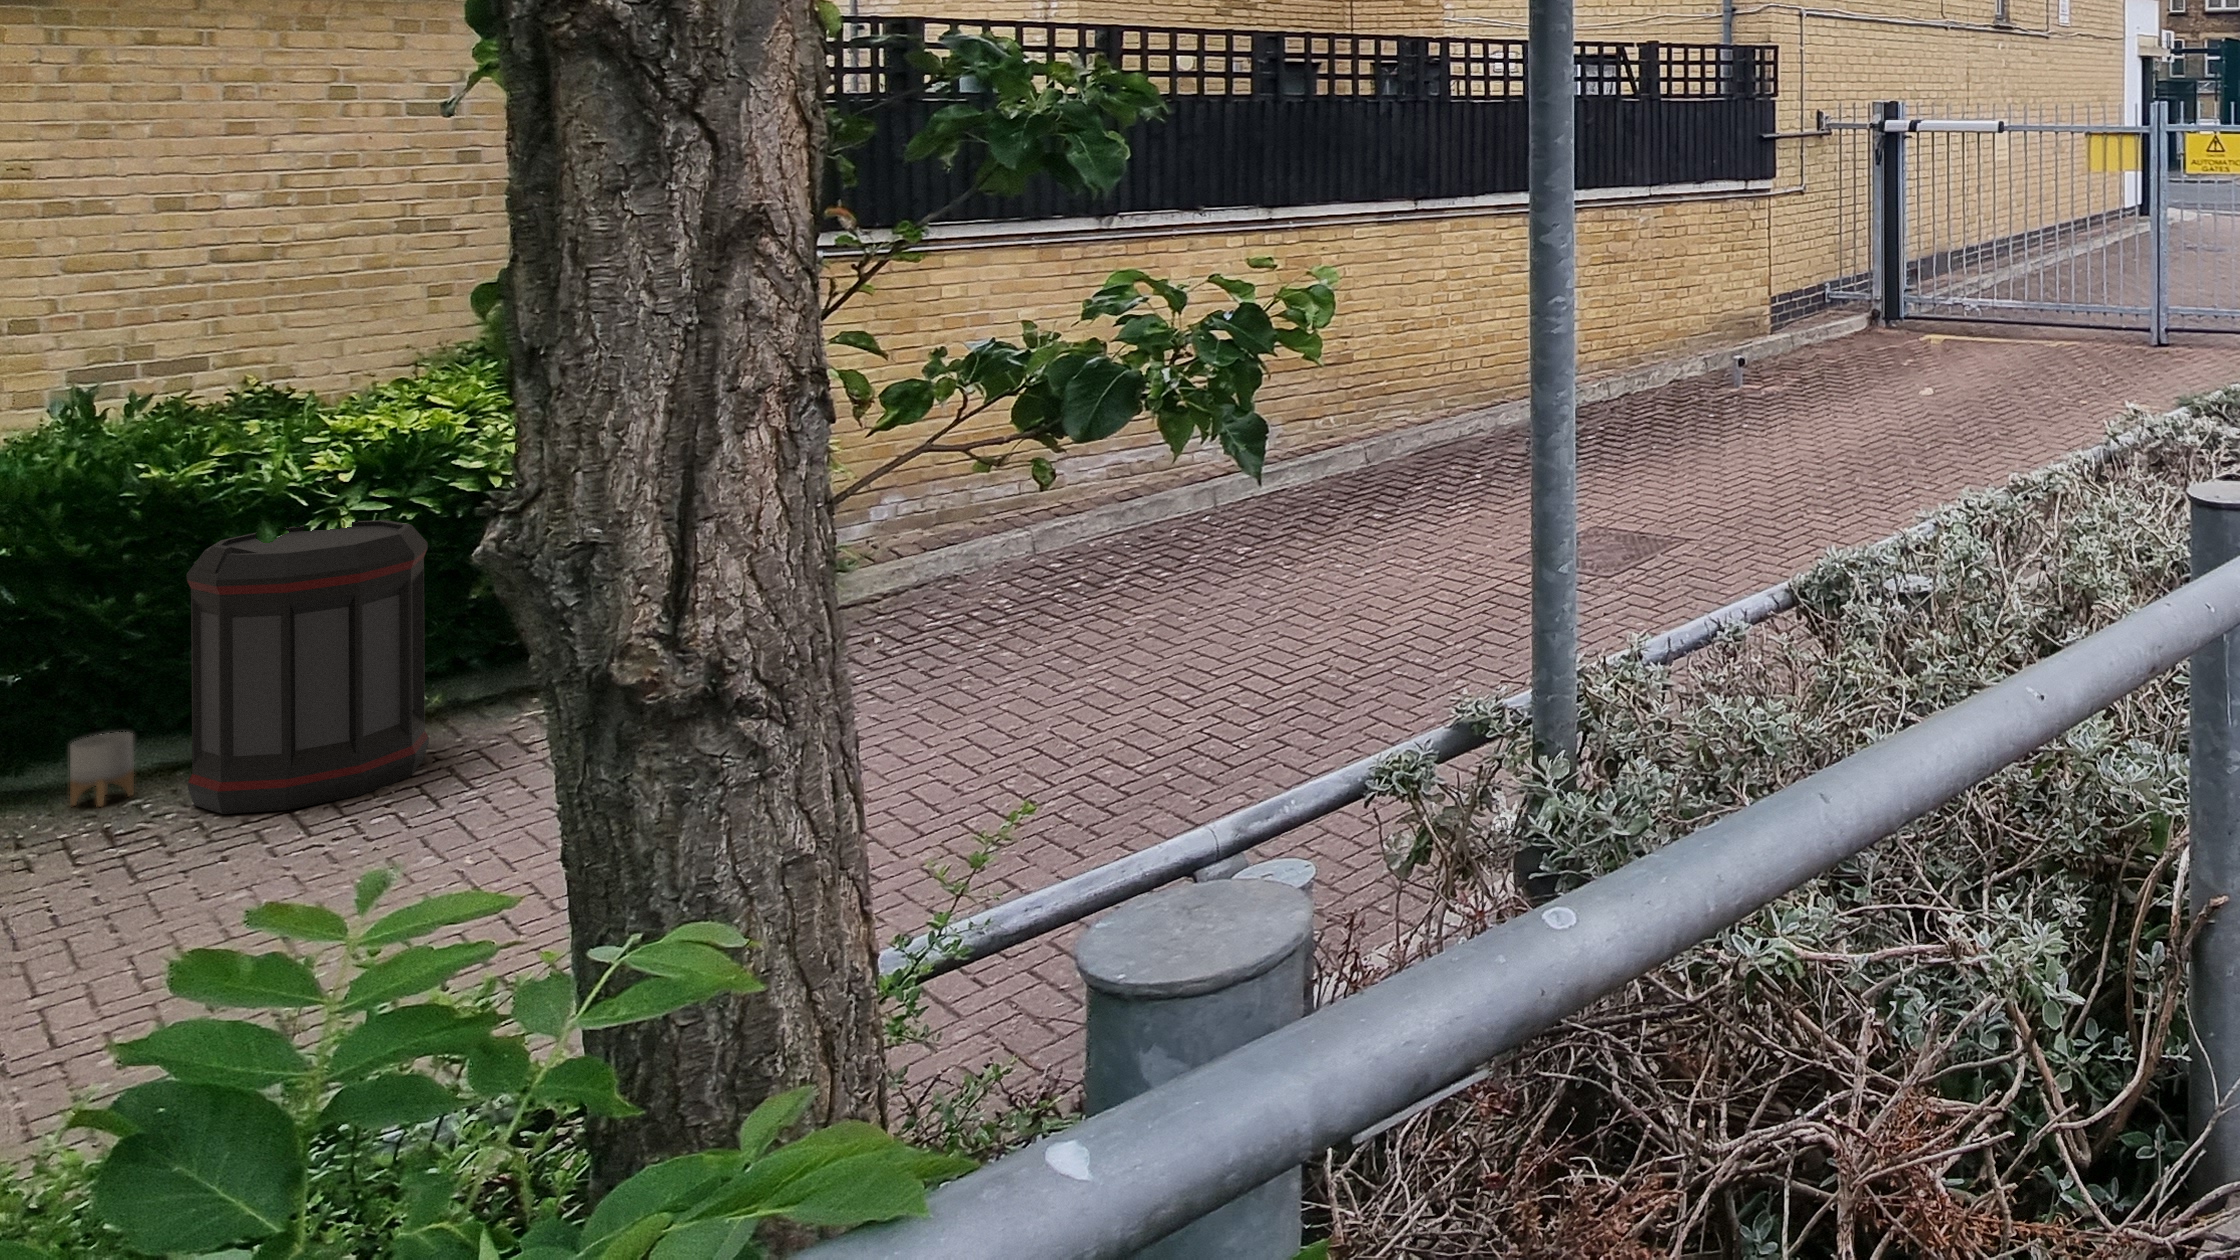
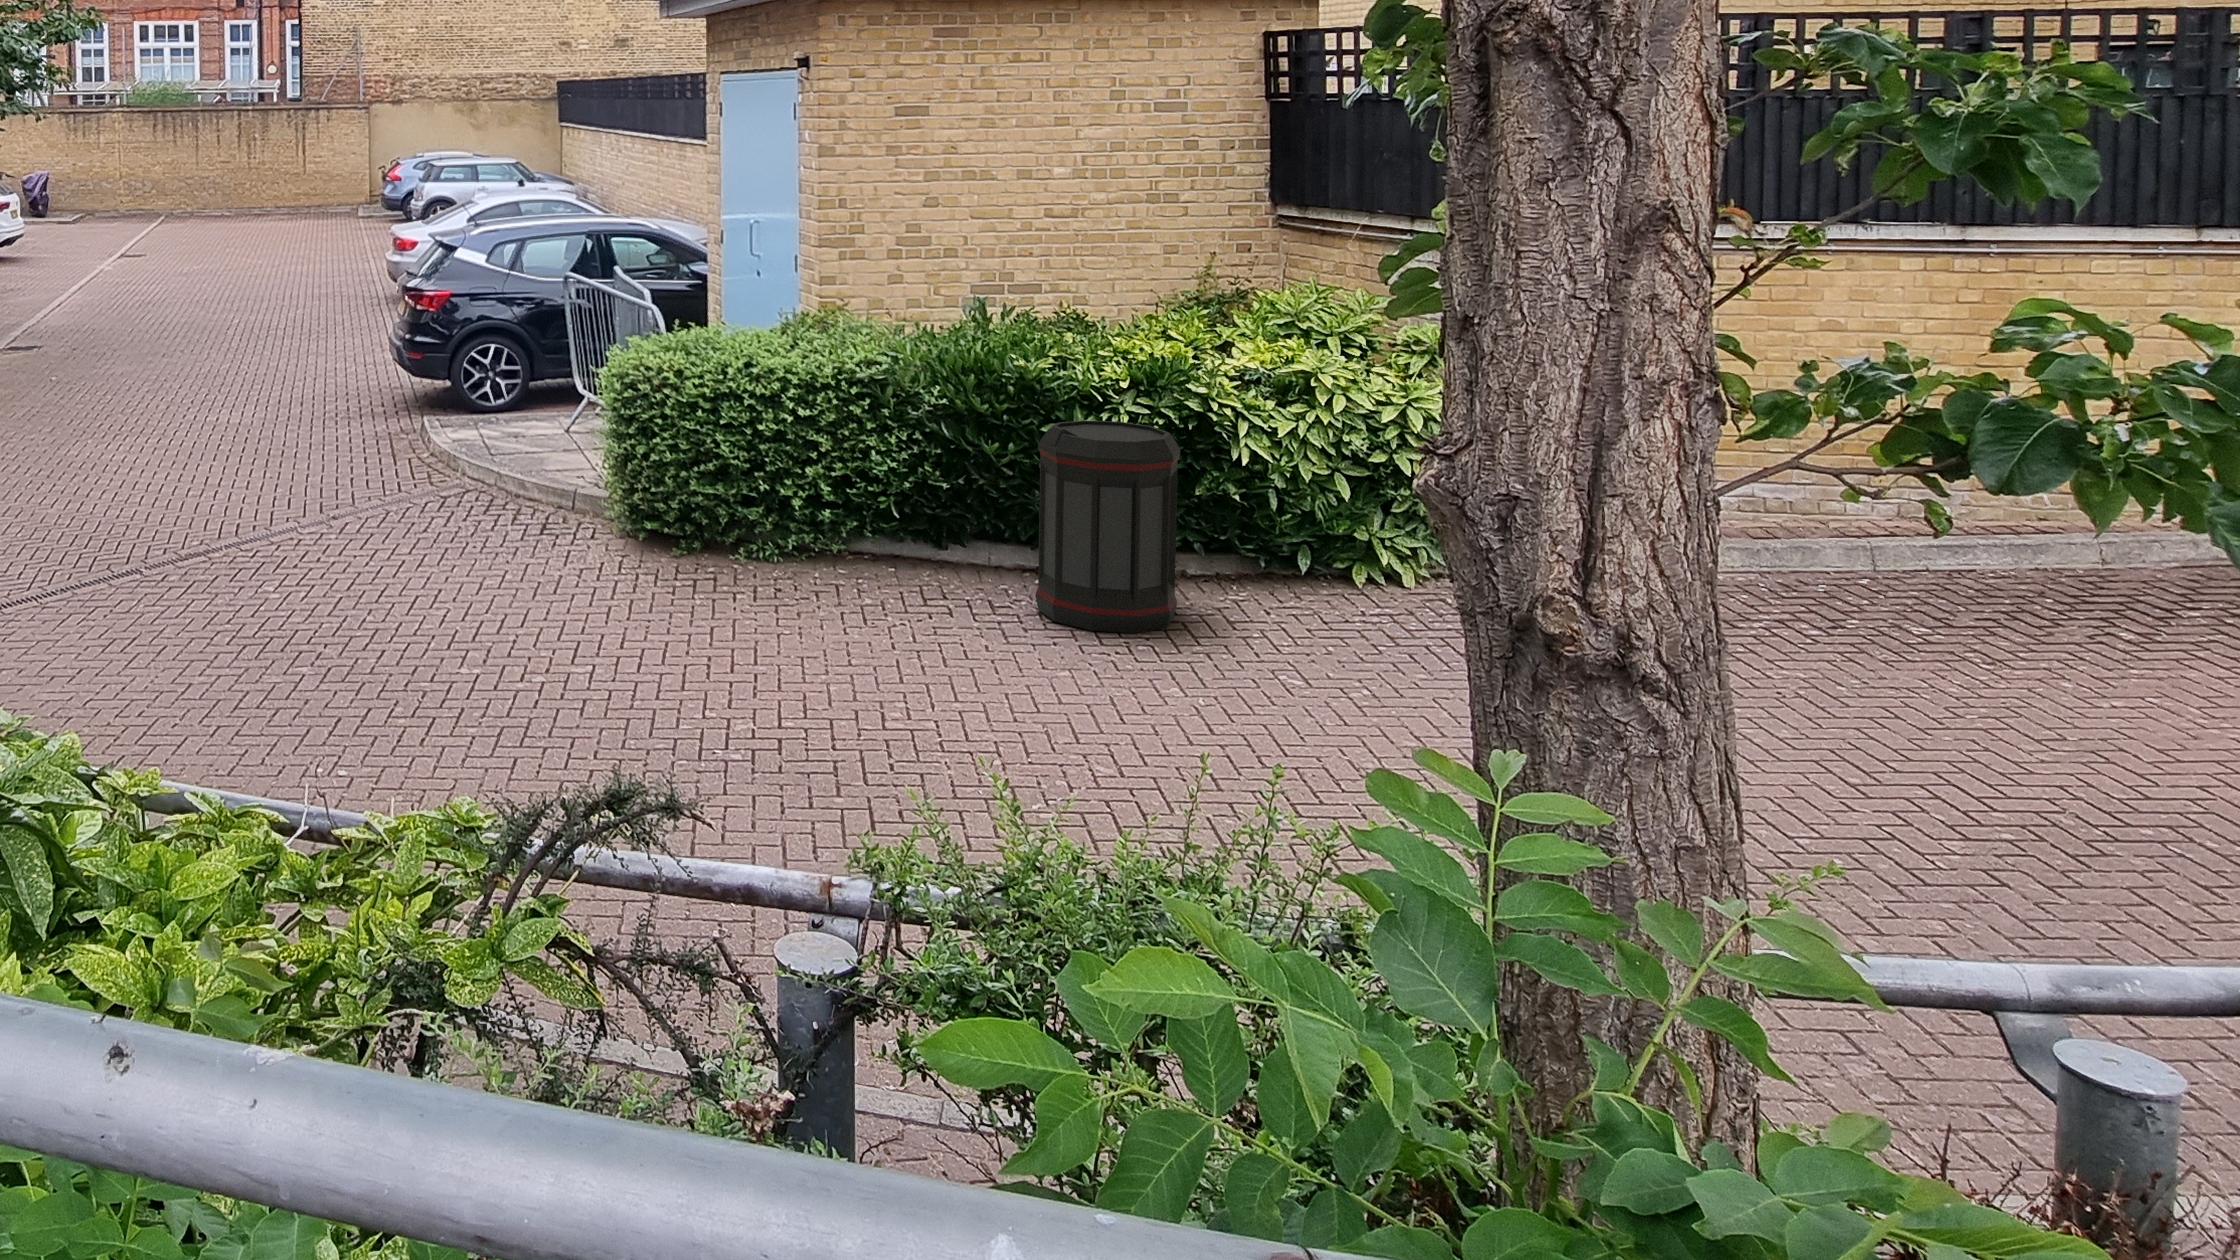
planter: present [70,732,134,807] -> none [972,545,1005,596]

